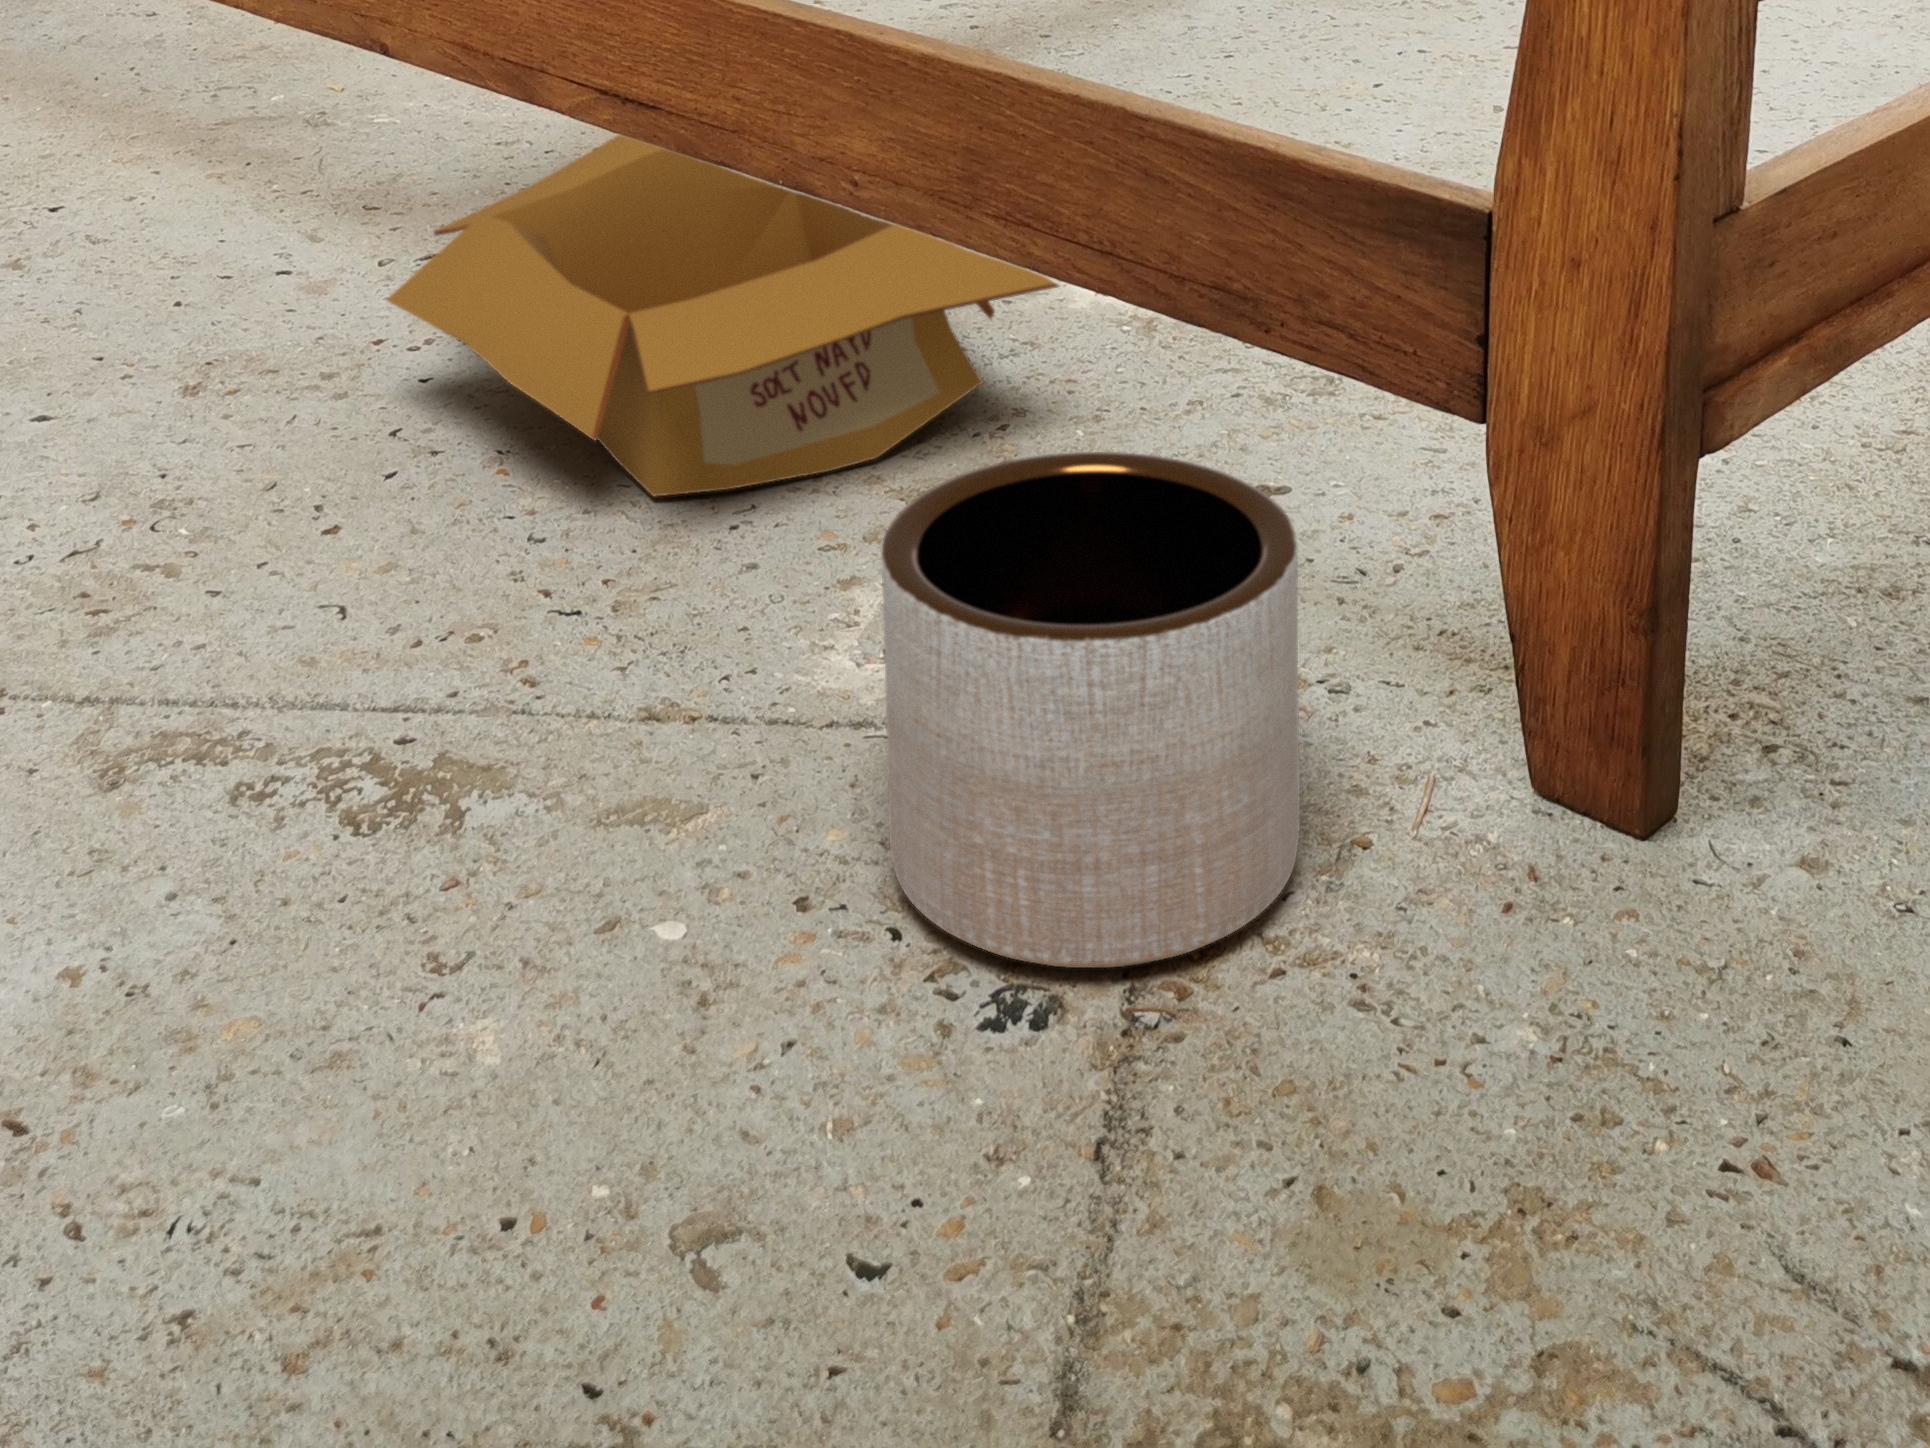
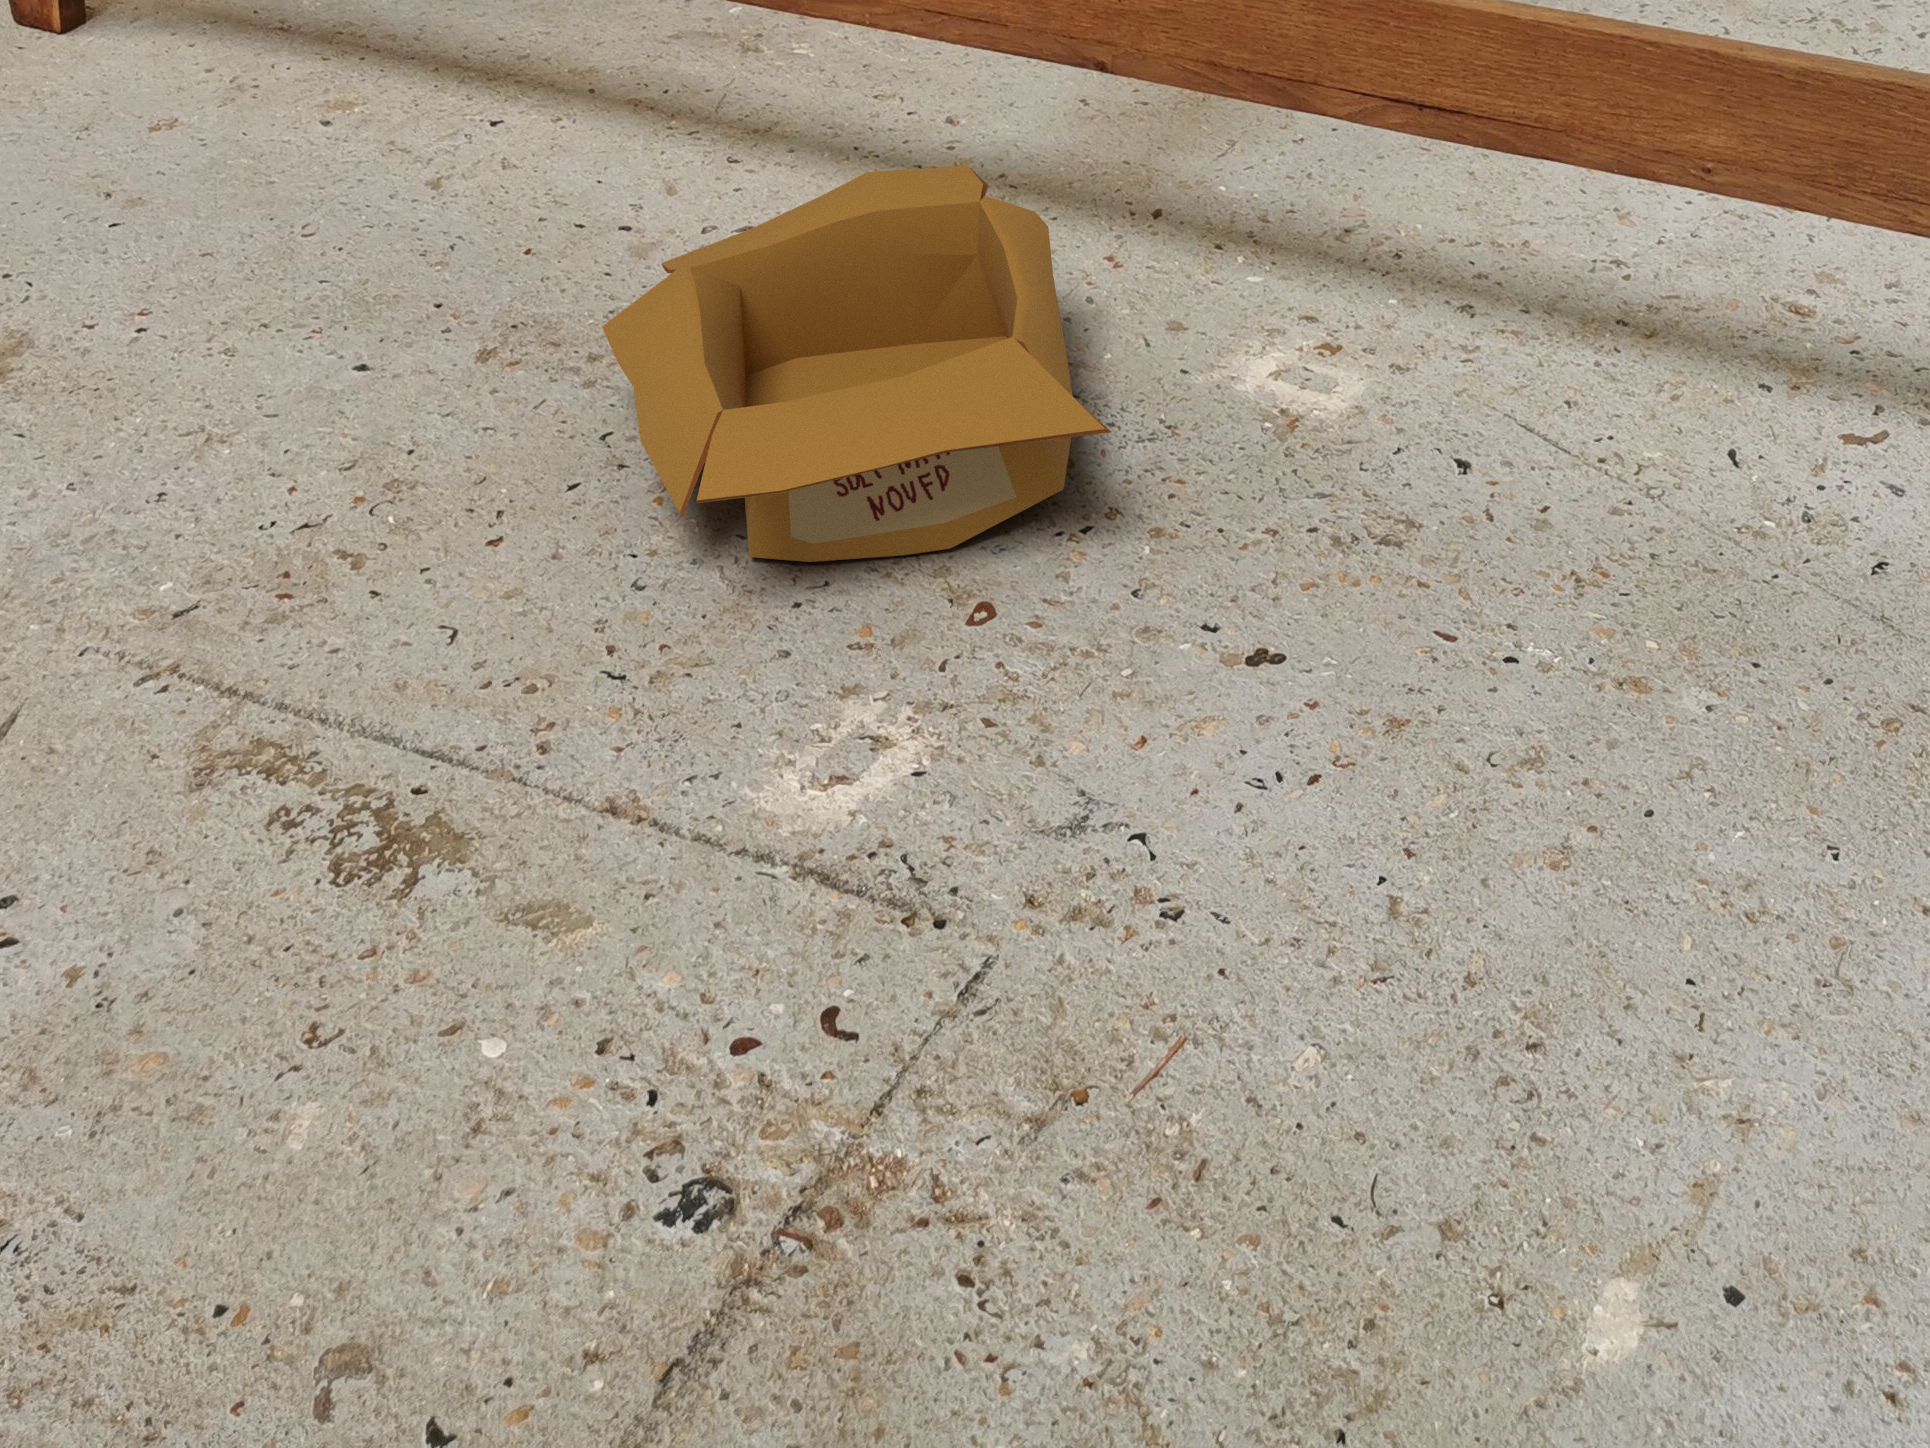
planter: present [881,452,1300,968] -> none [636,701,1025,1188]

